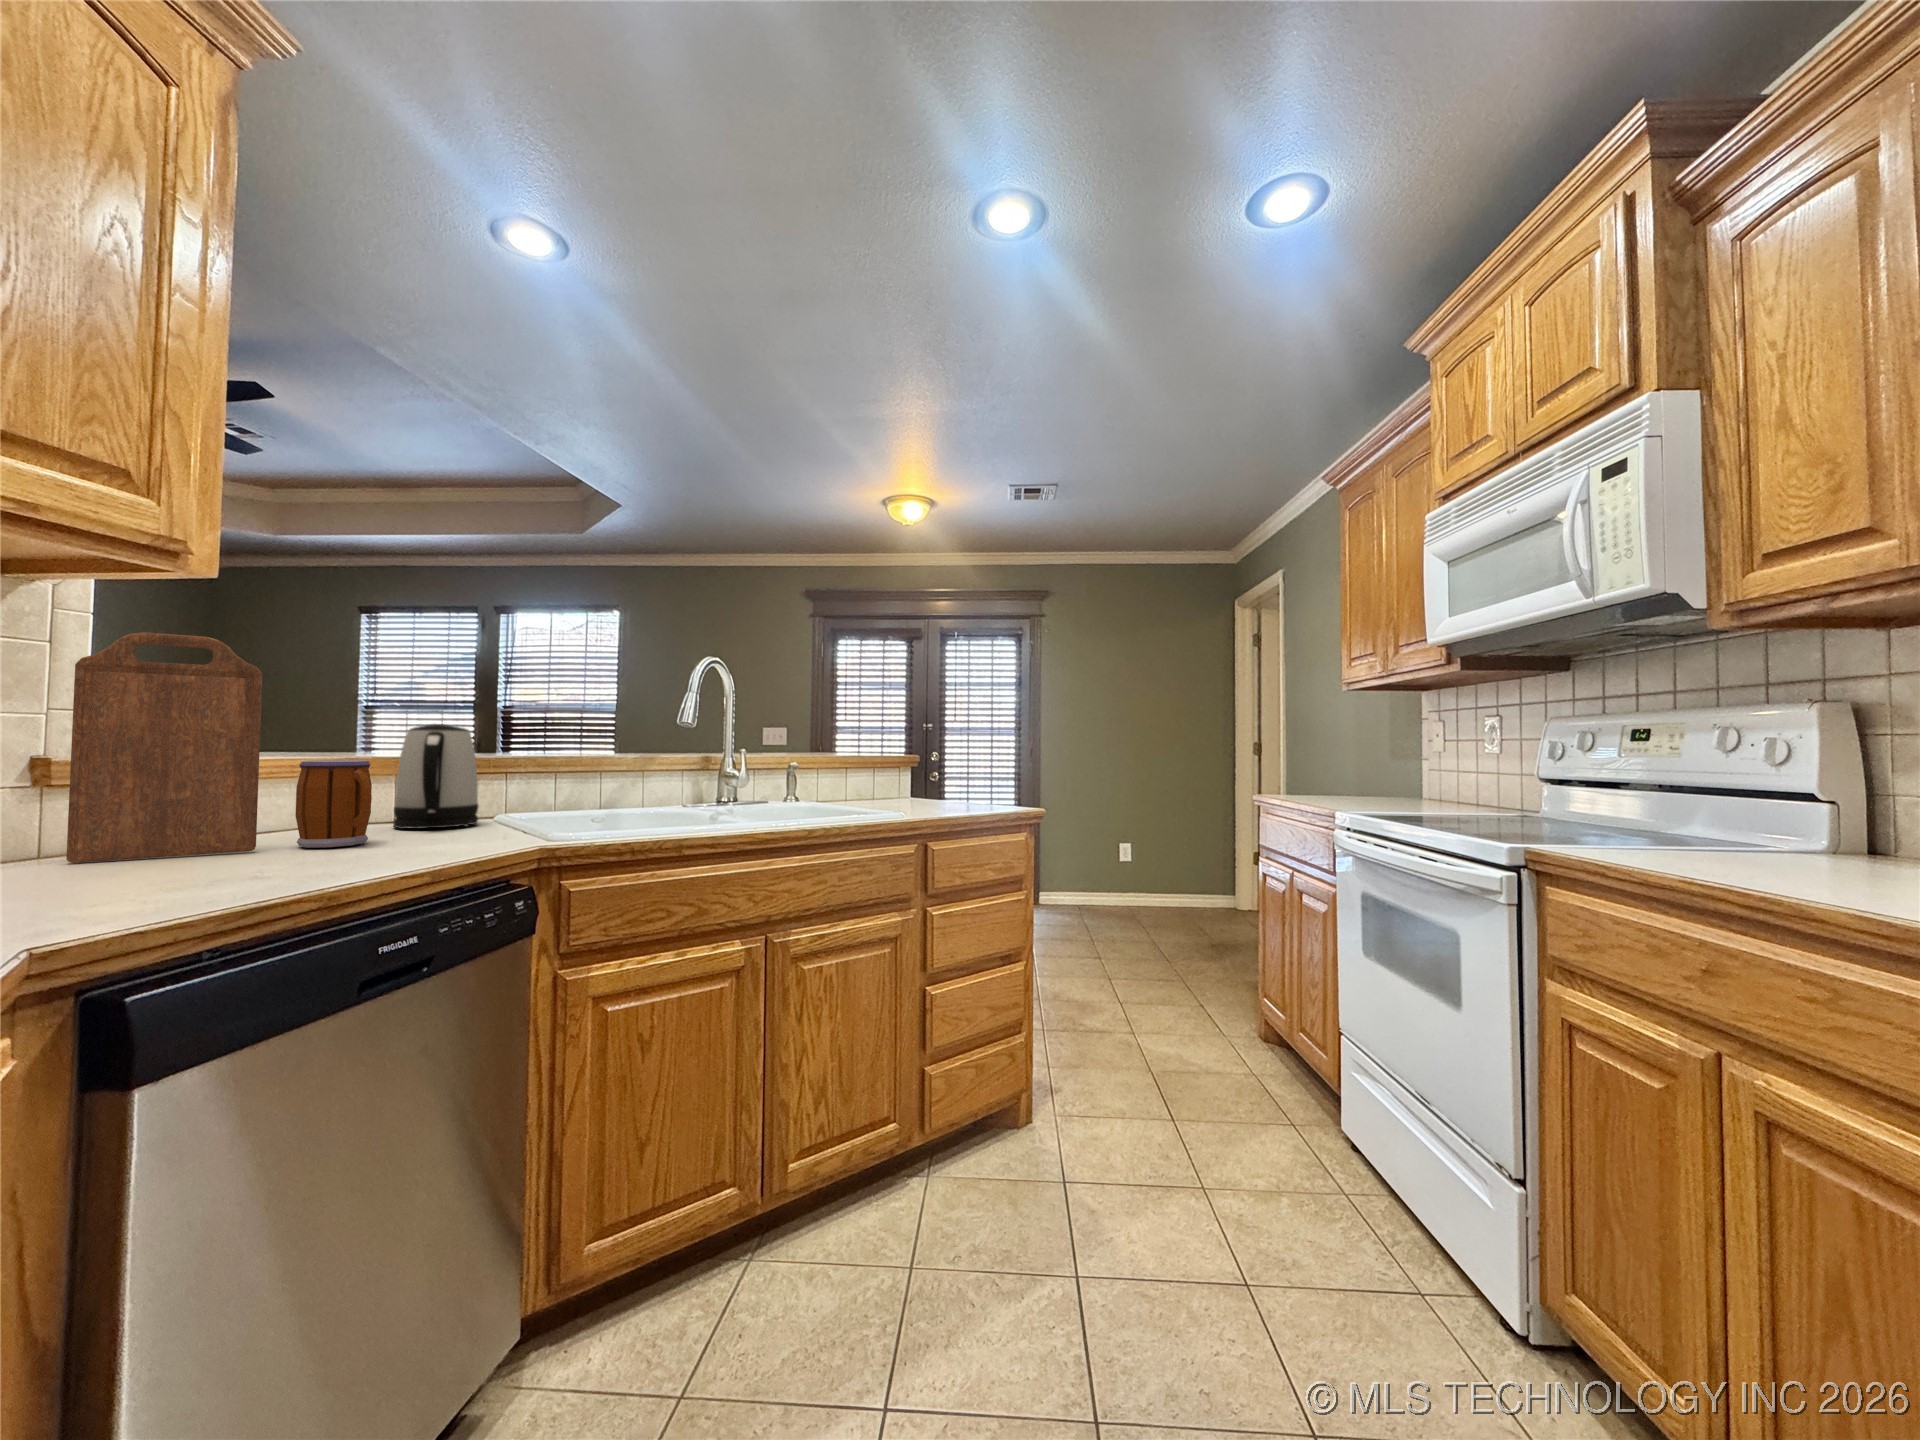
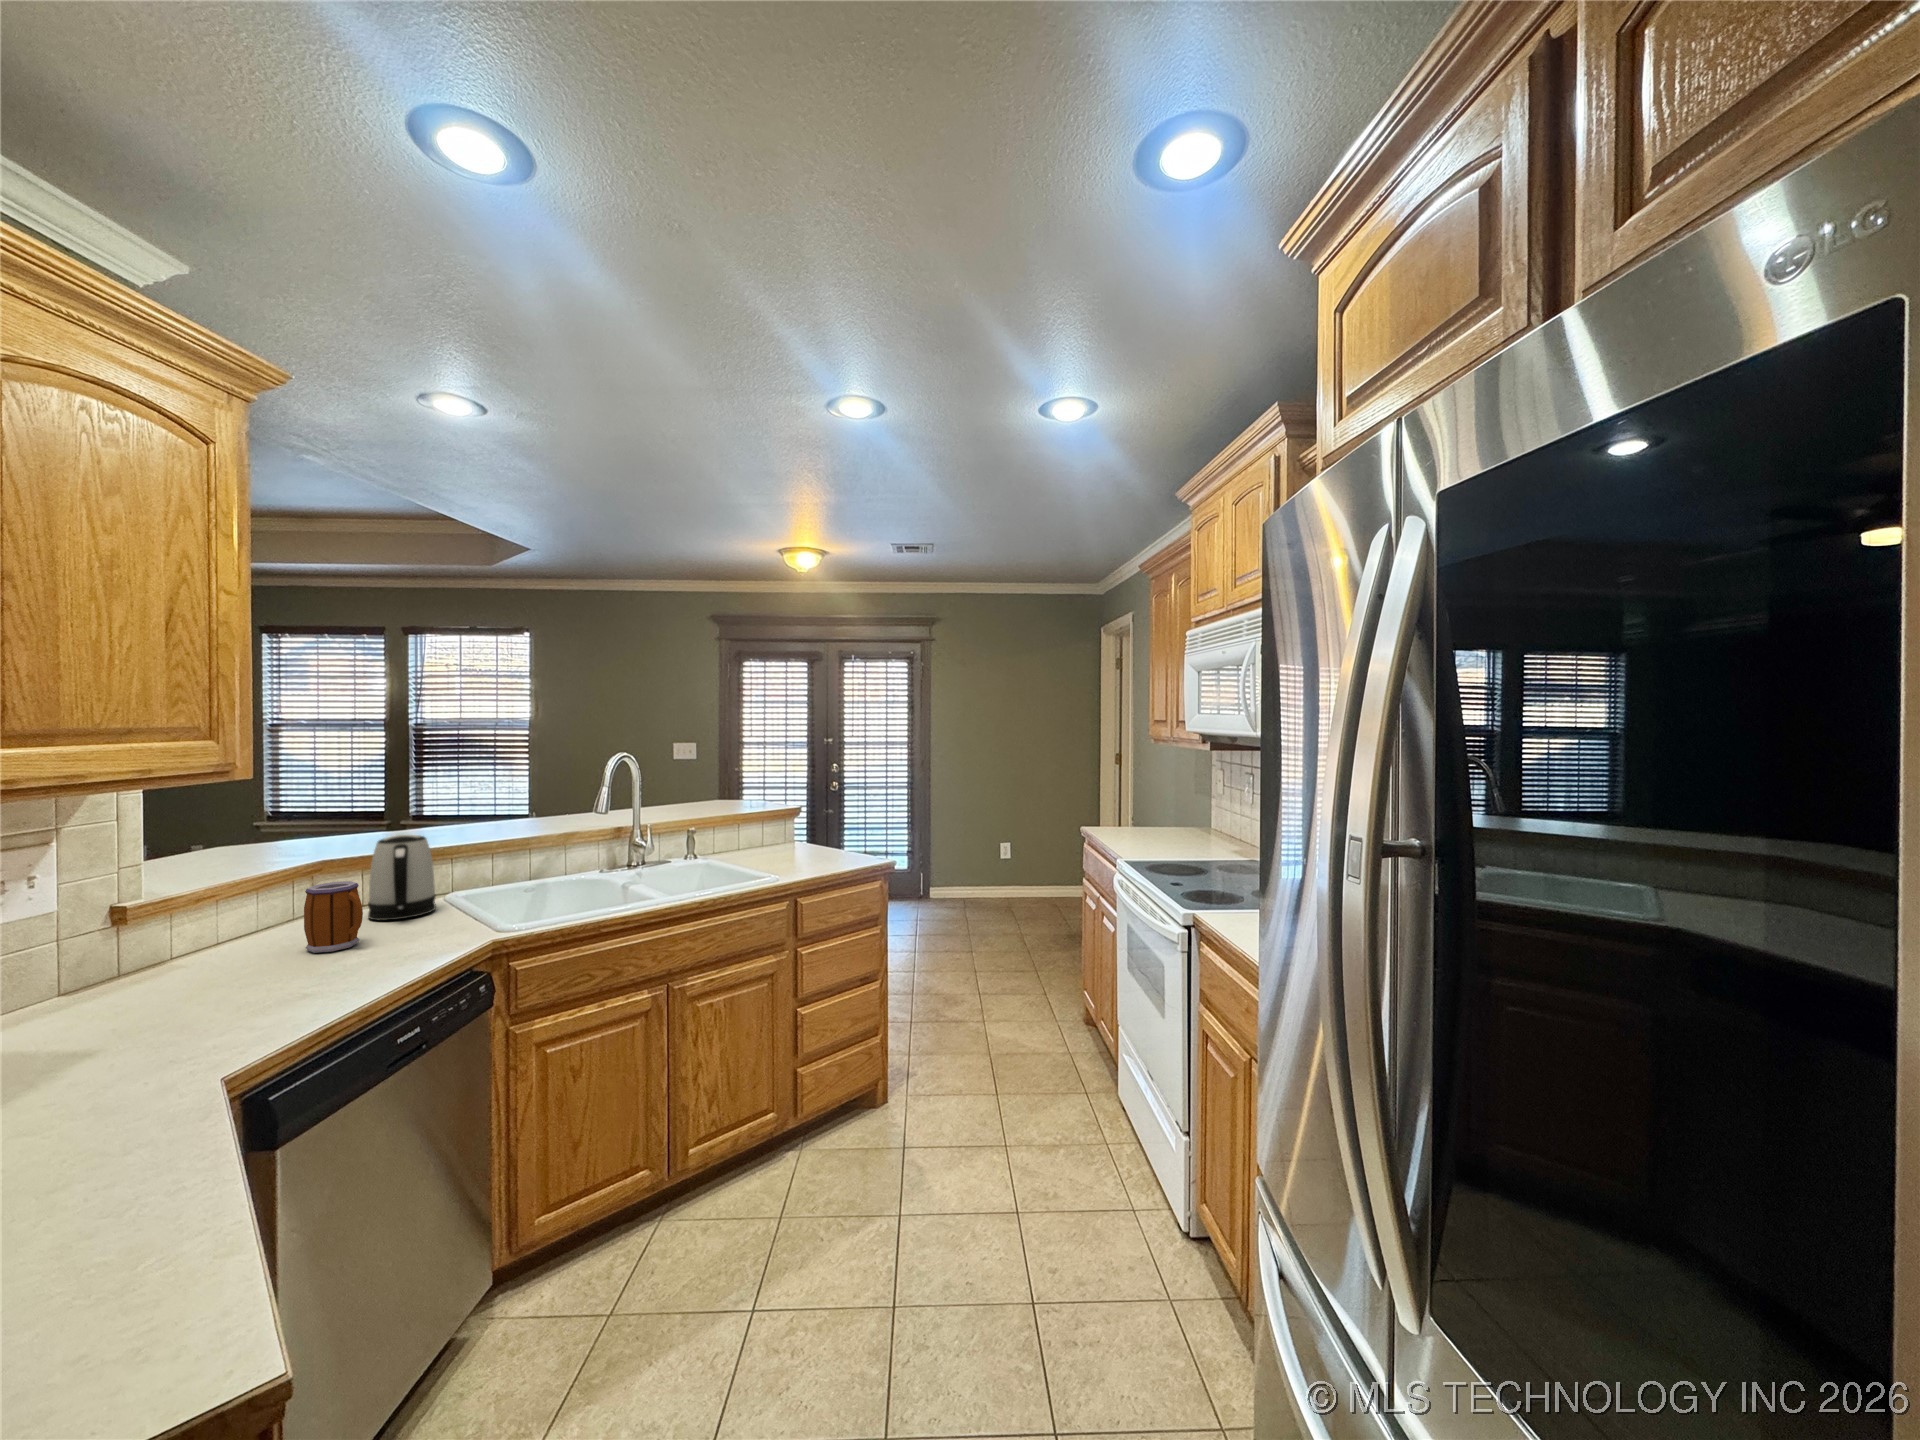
cutting board: present [66,632,262,863] -> none [143,809,278,983]

